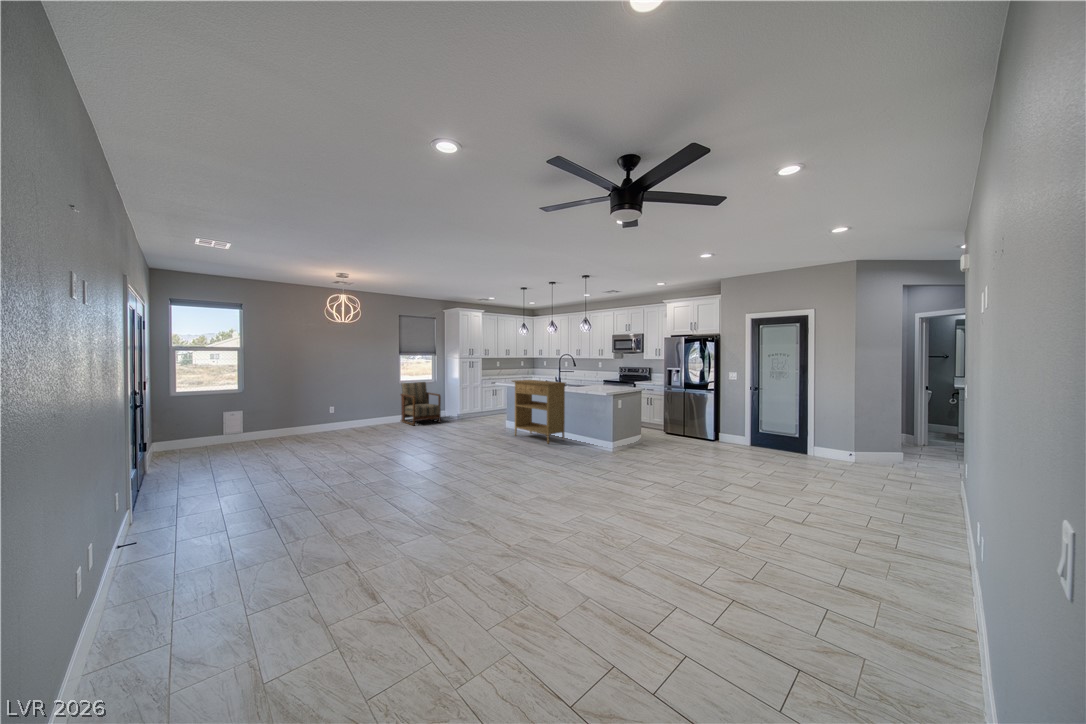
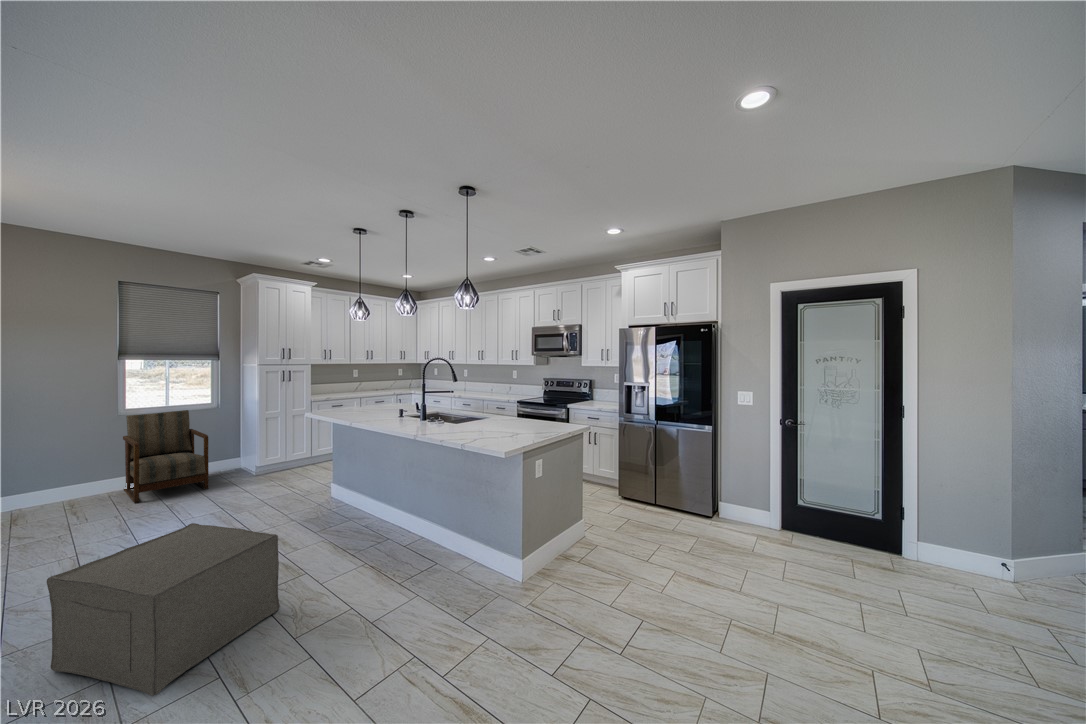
console table: present [512,380,566,444] -> none [320,409,431,556]
ottoman: none [453,420,516,464] -> present [47,523,280,696]

